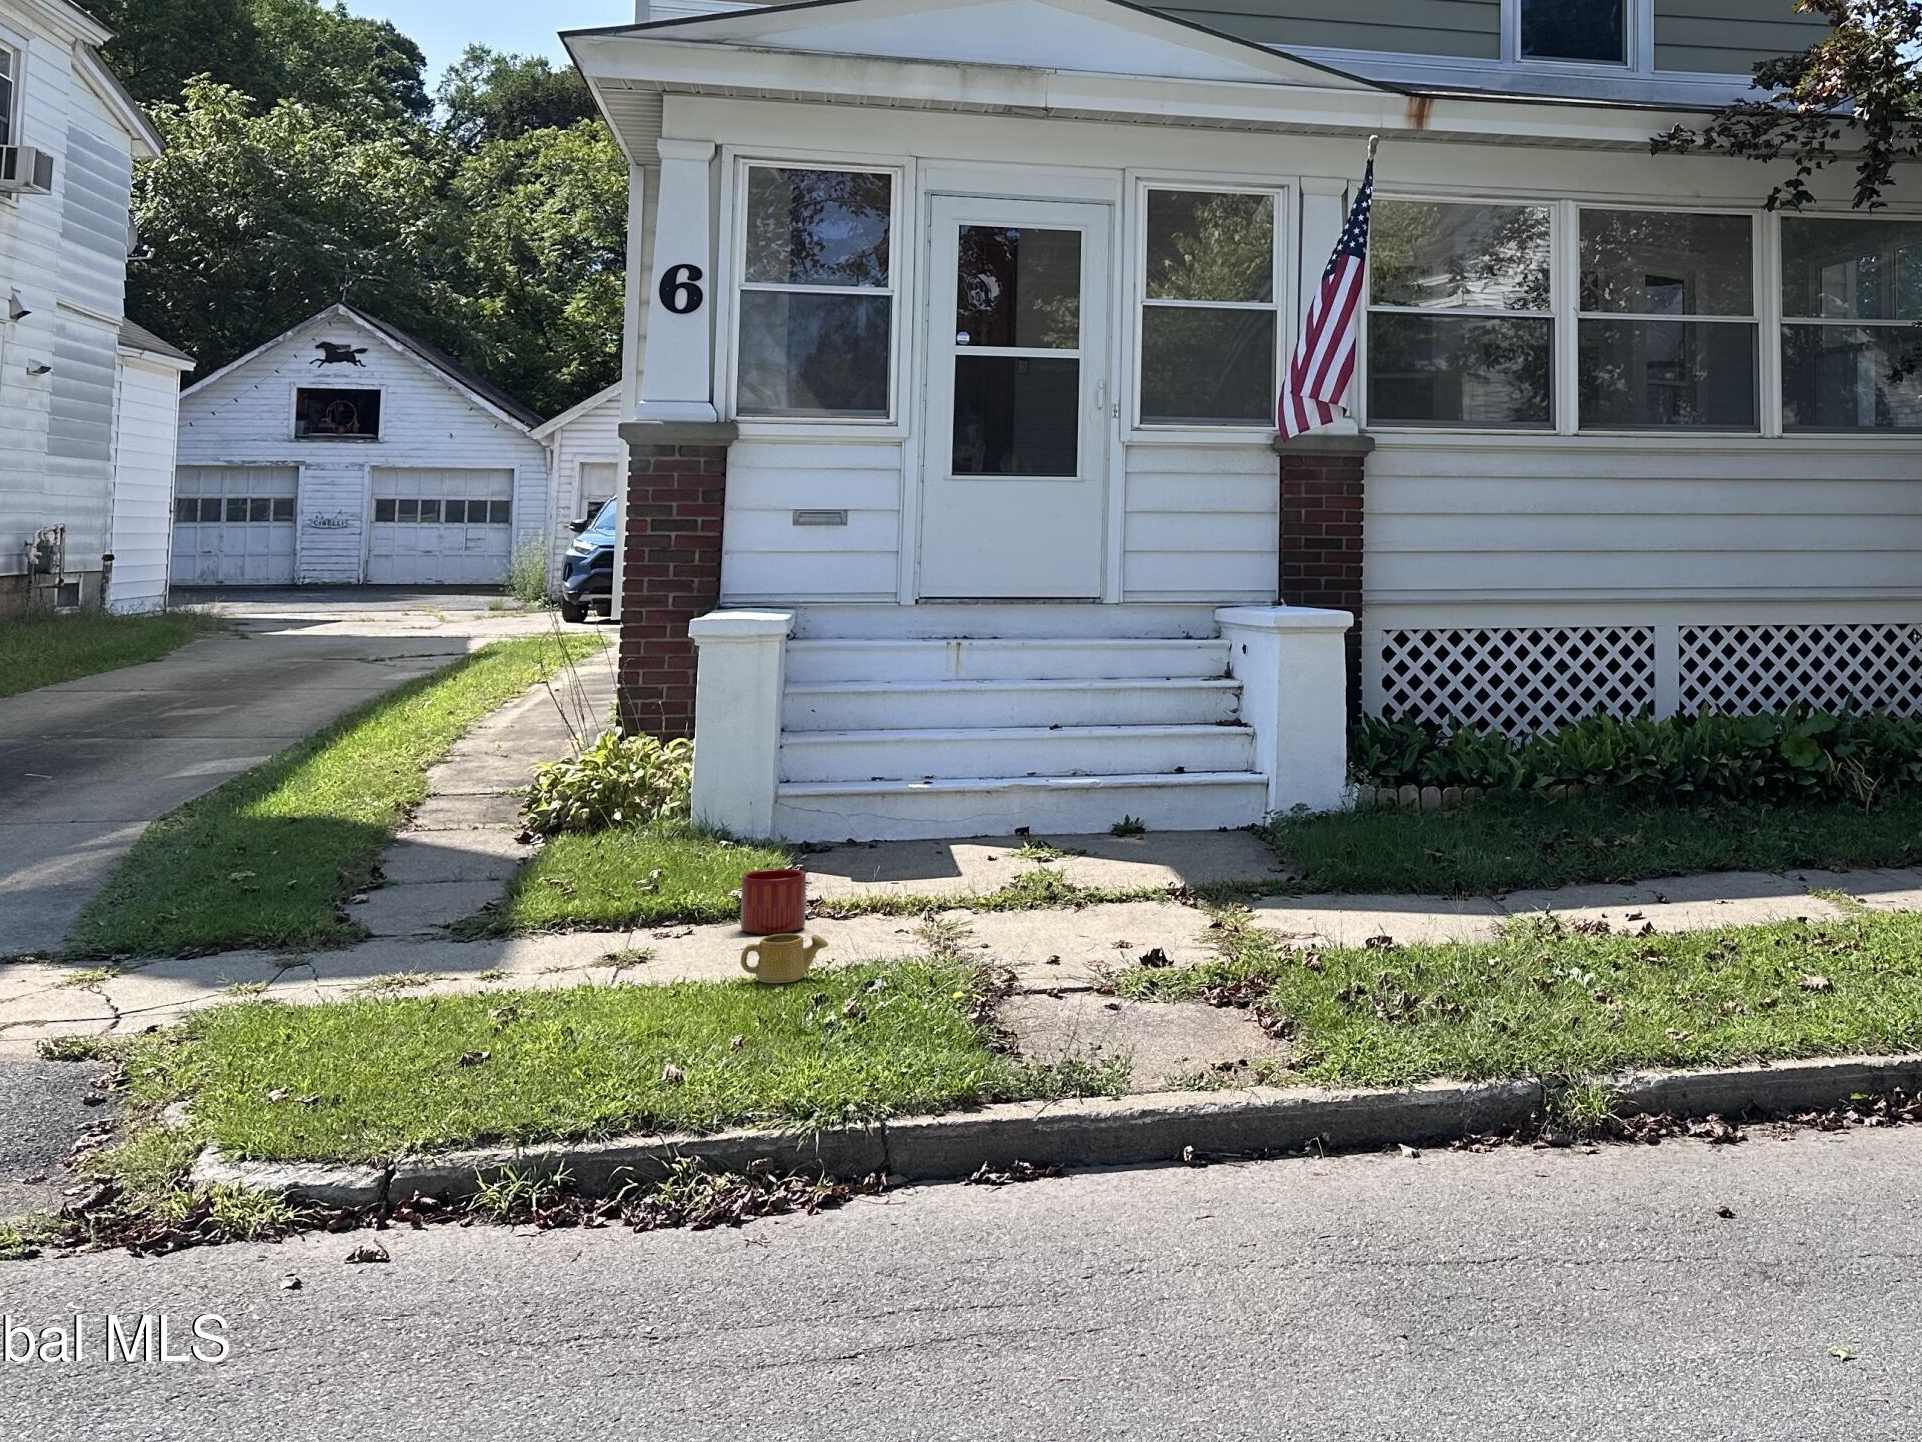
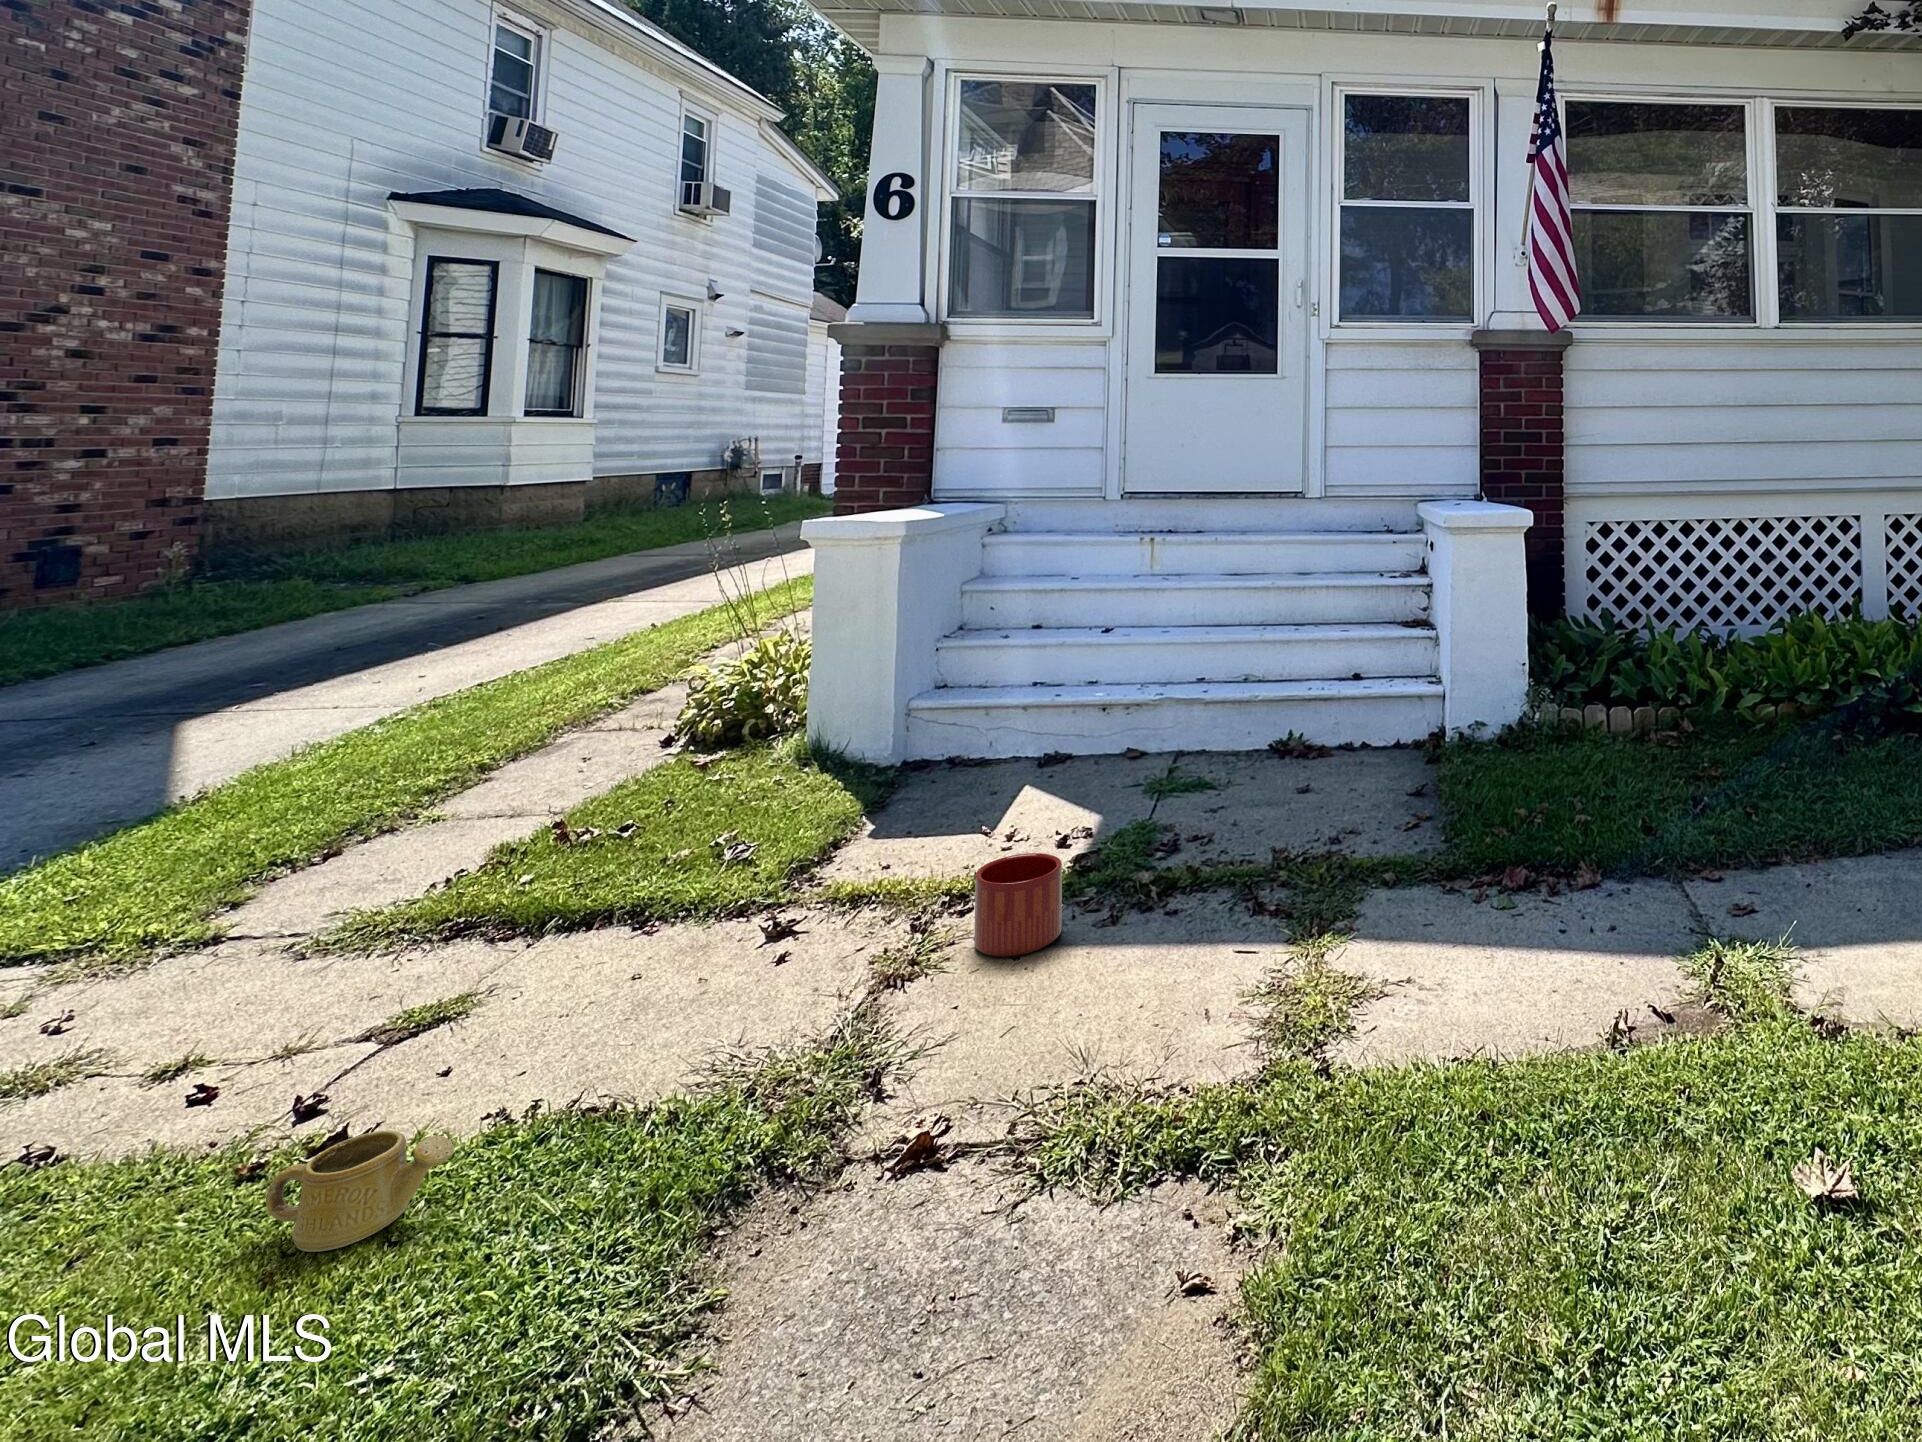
planter: present [741,869,806,935] -> present [974,853,1062,957]

